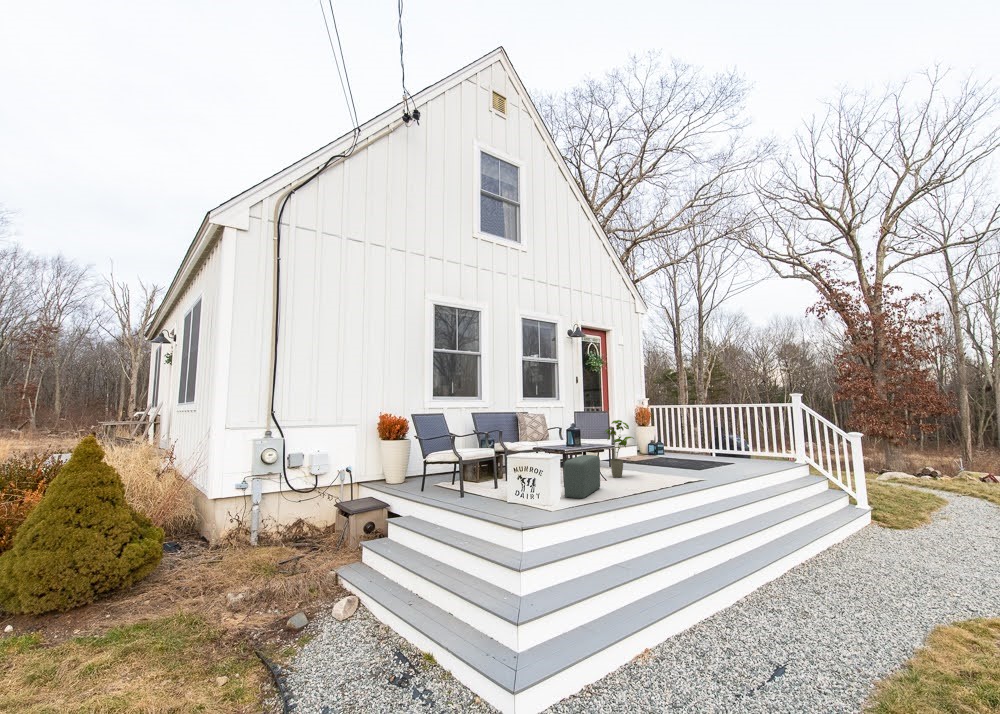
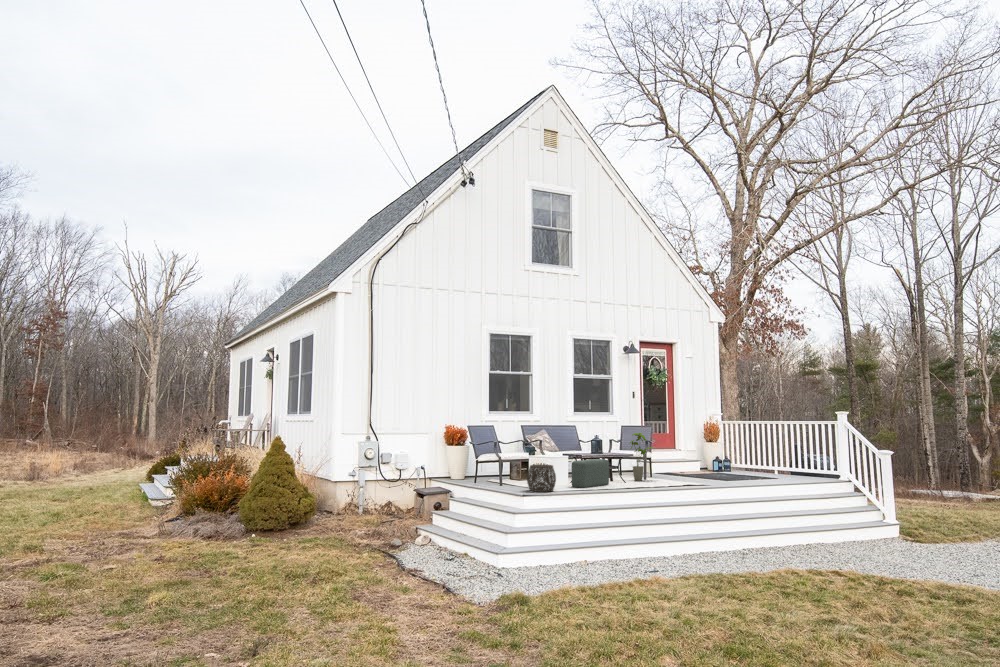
woven basket: none [516,471,561,516] -> present [527,465,556,492]

